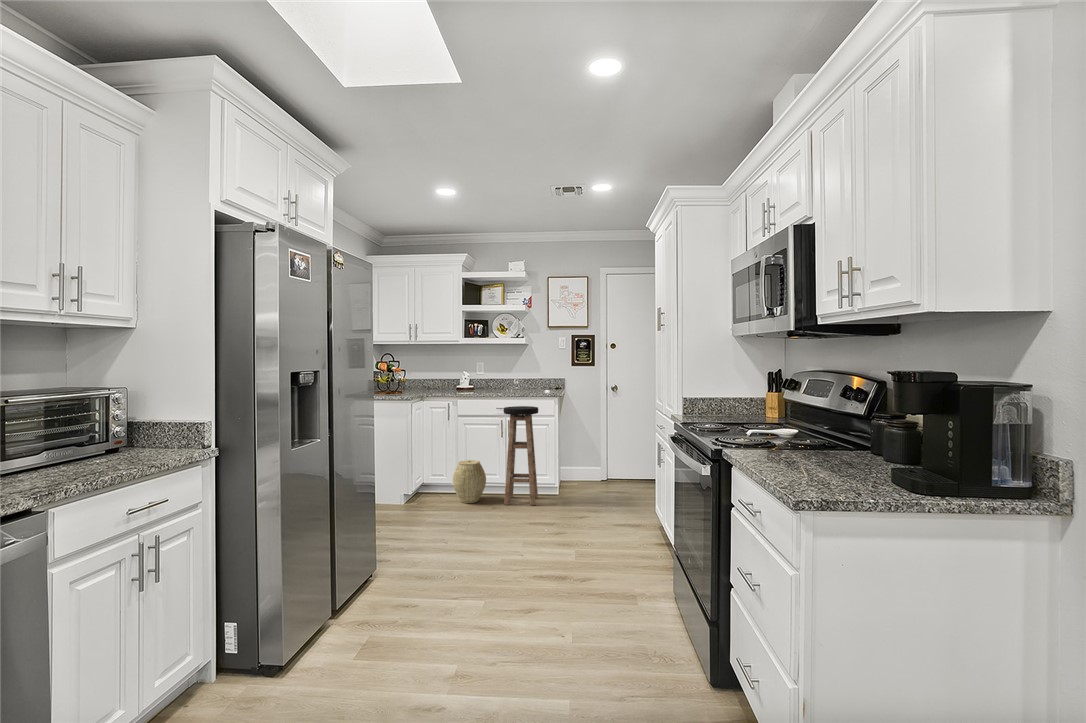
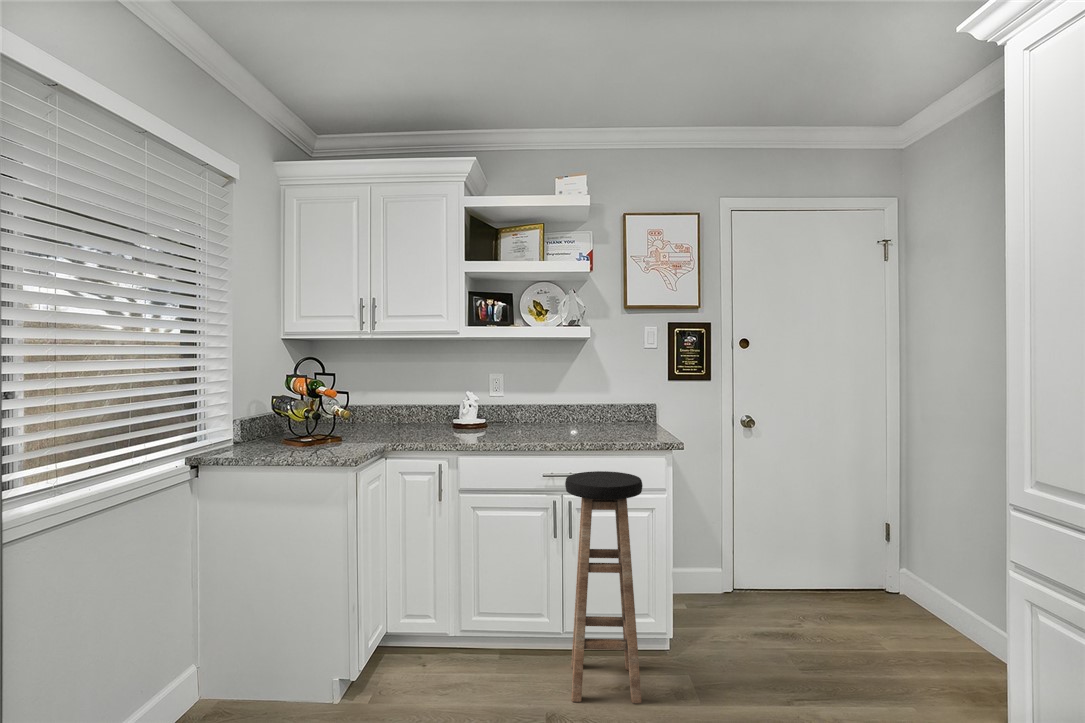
woven basket: present [453,460,486,503] -> none [453,589,526,694]

